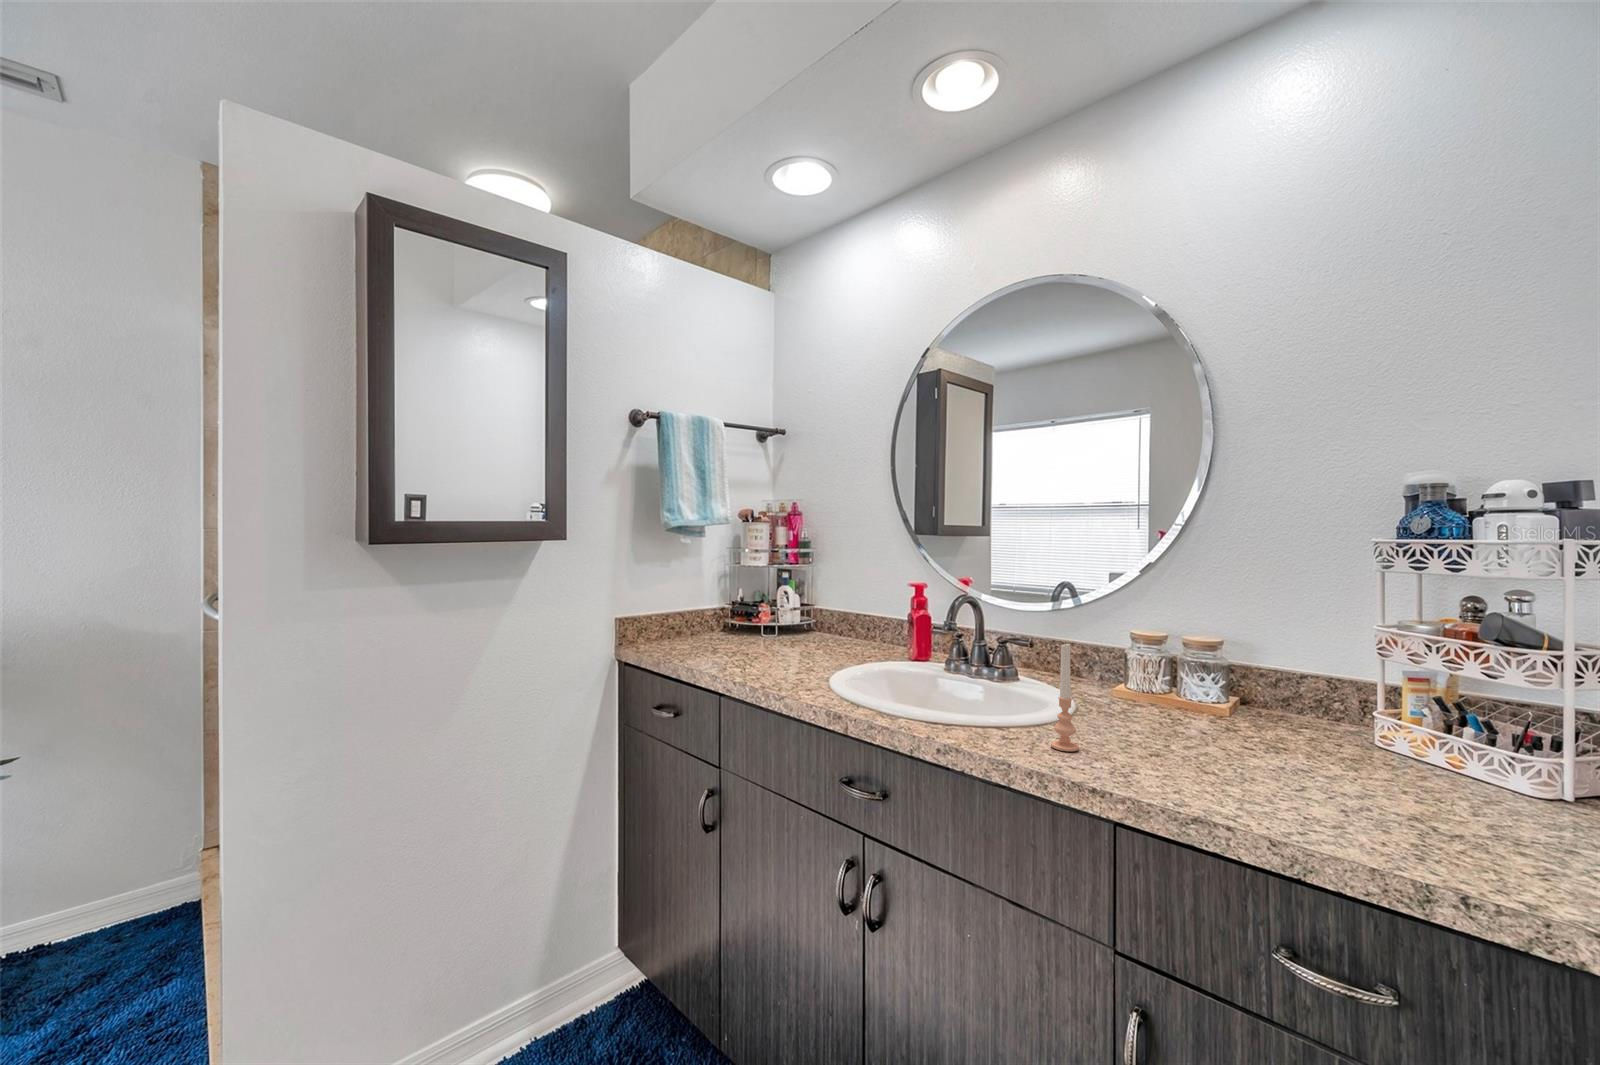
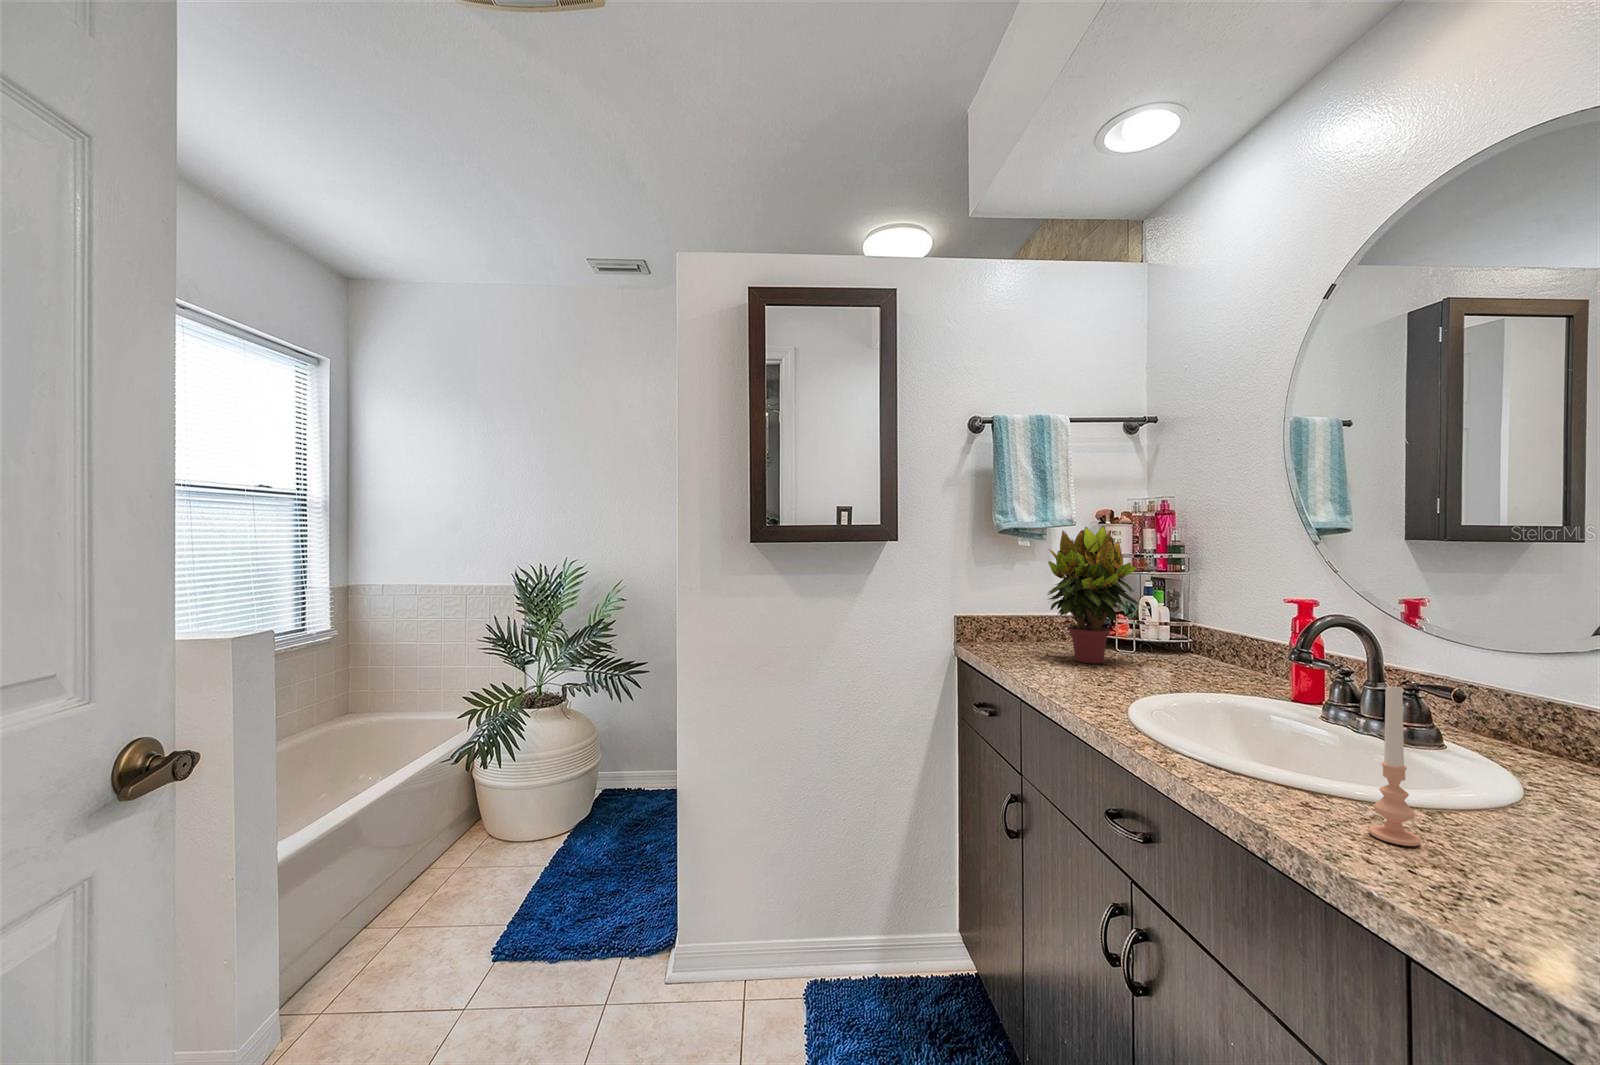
potted plant: none [712,525,793,651] -> present [1047,526,1139,664]

